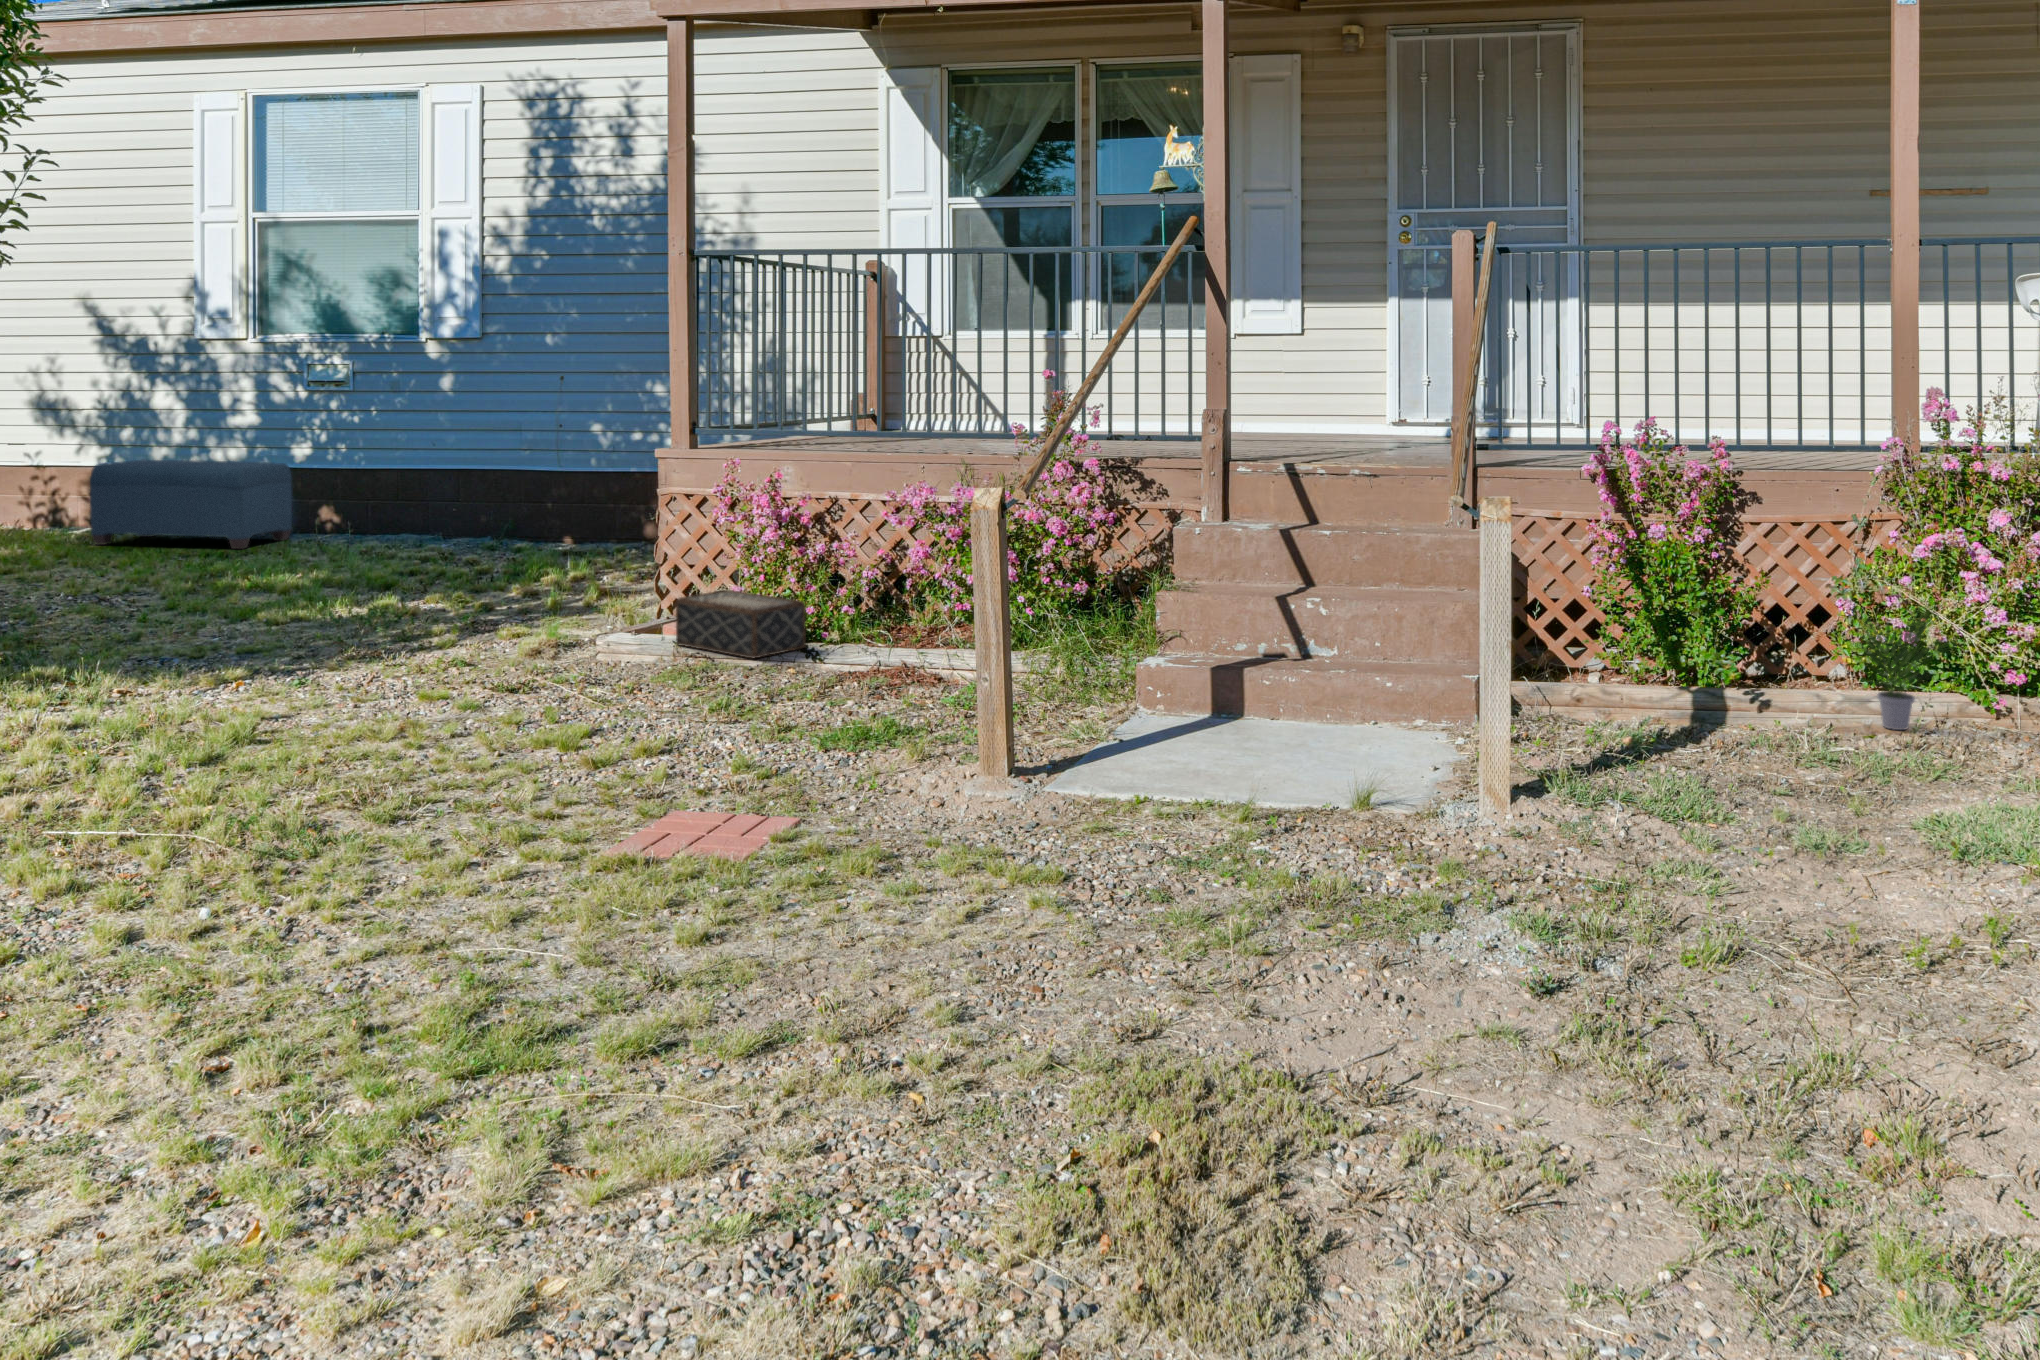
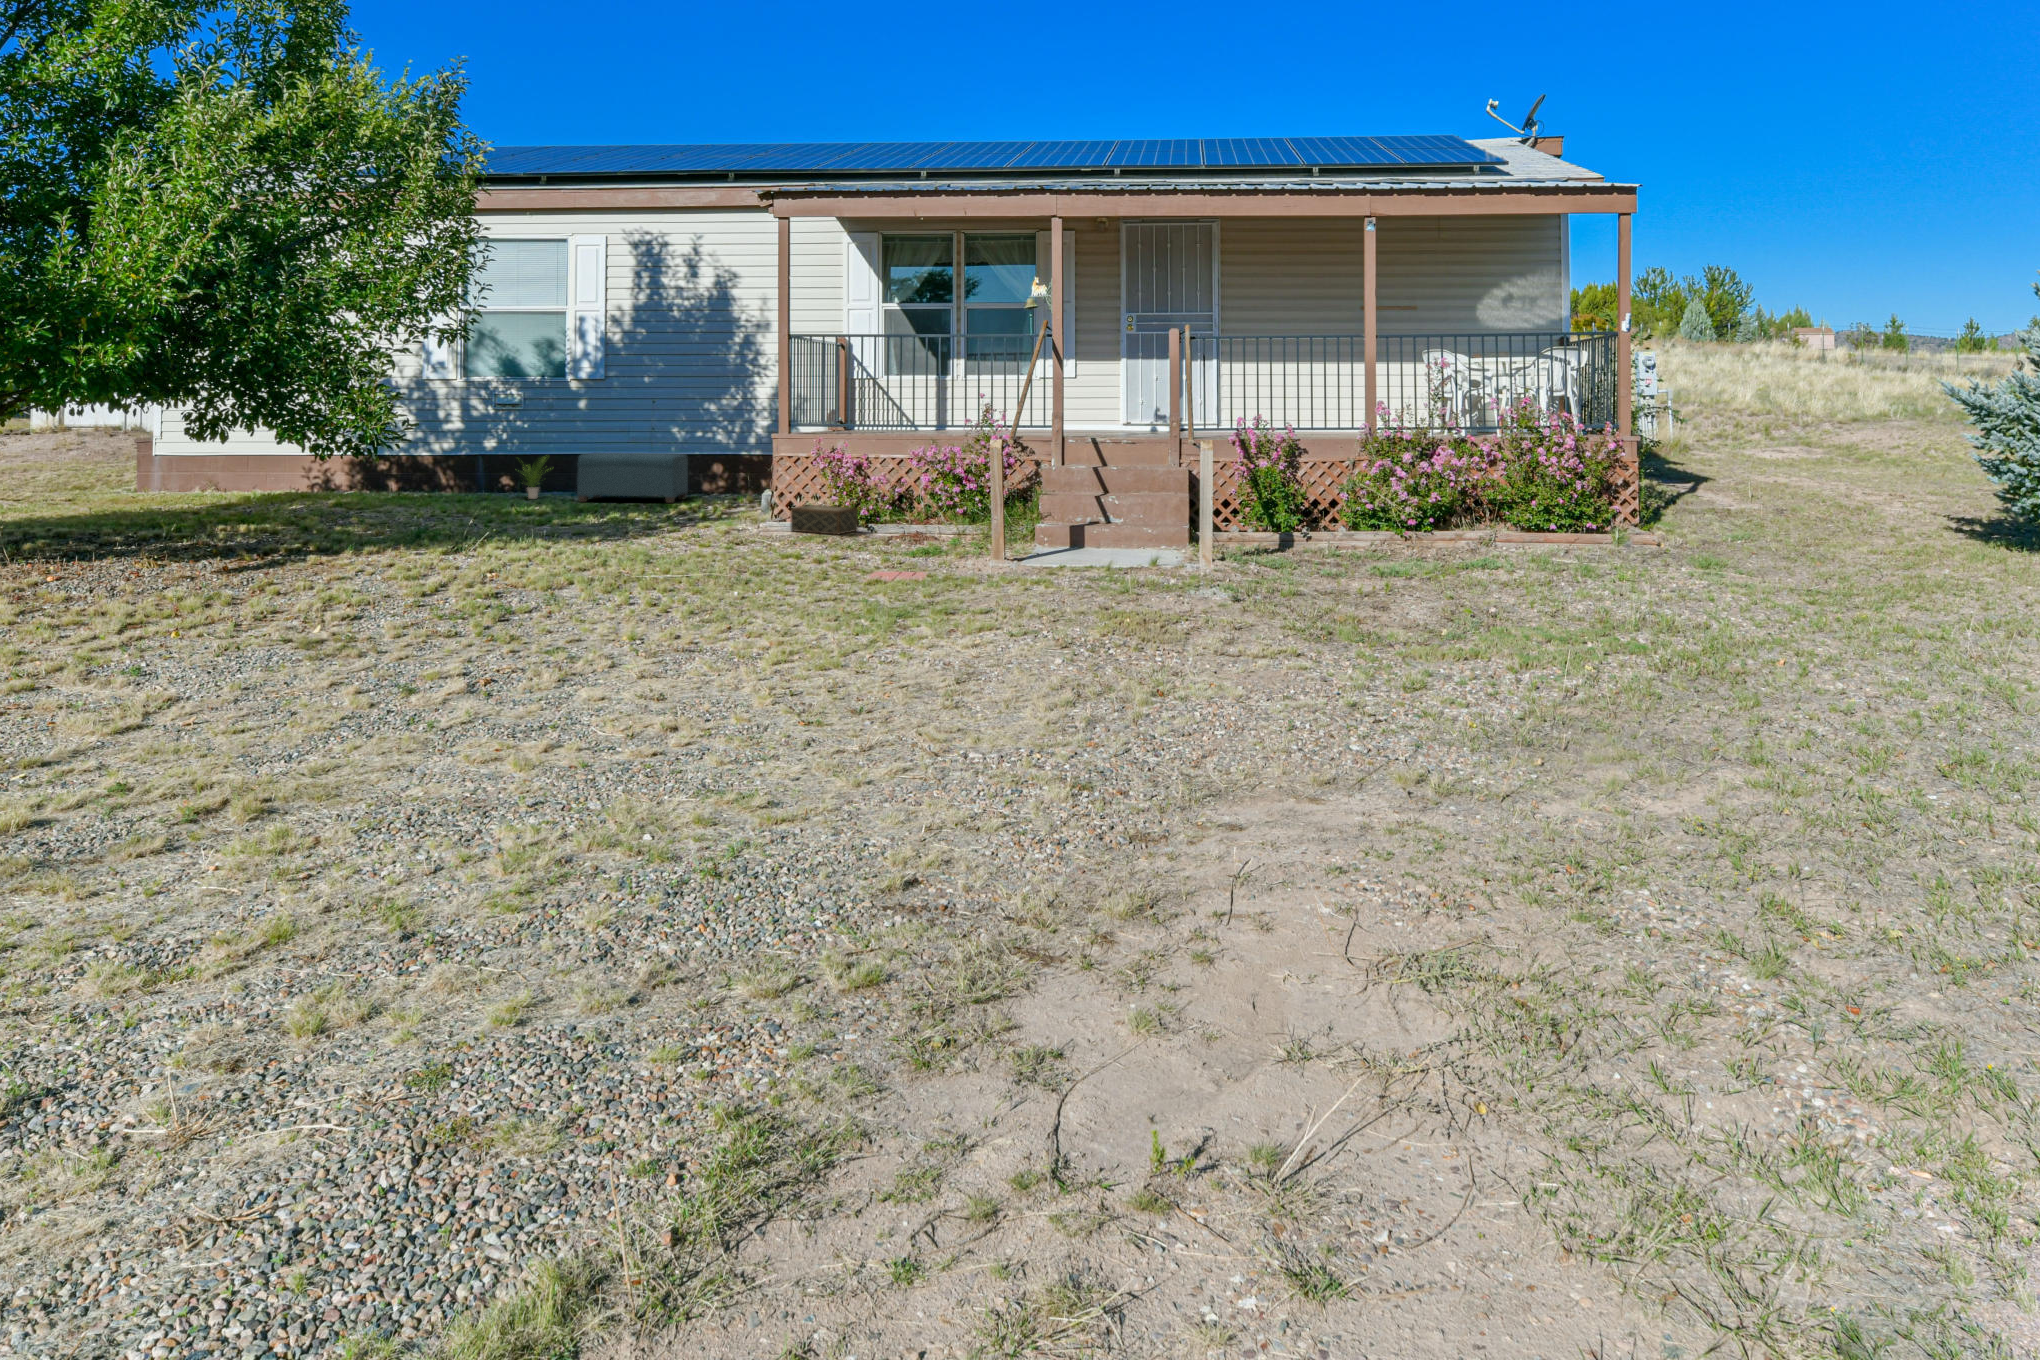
bench: present [90,460,292,549] -> present [577,453,688,503]
potted plant: present [1849,605,1957,730] -> present [518,458,547,499]

